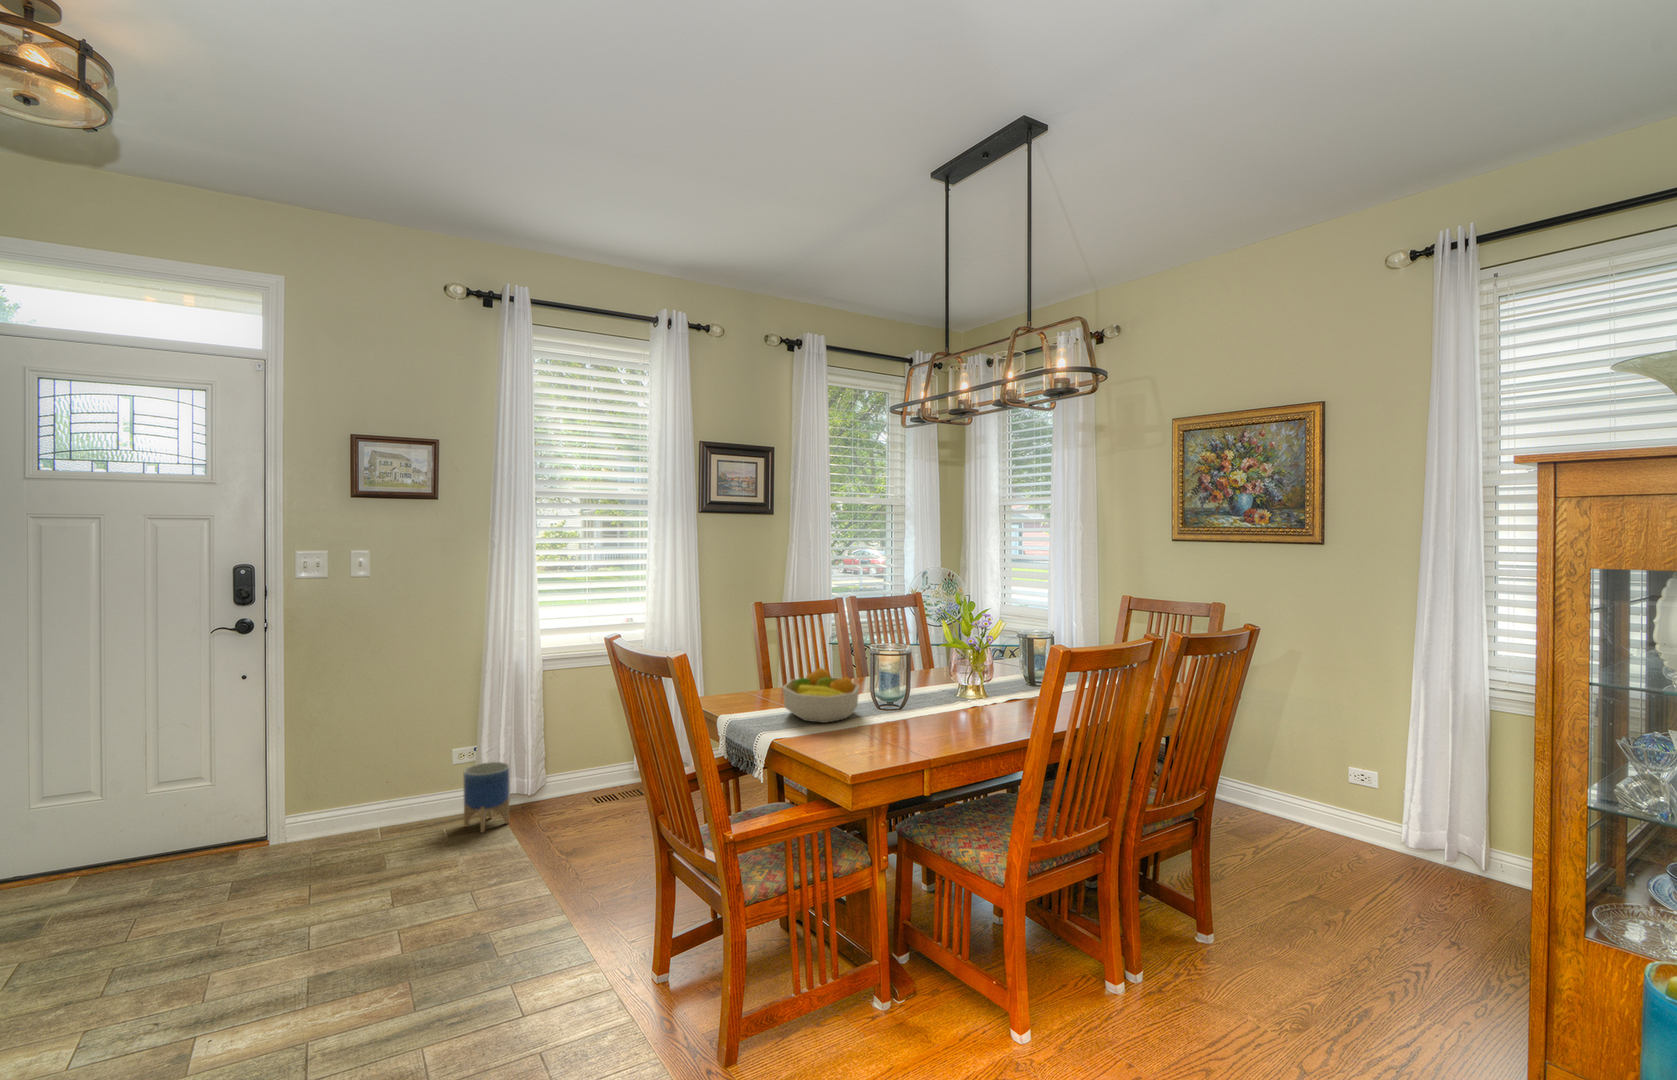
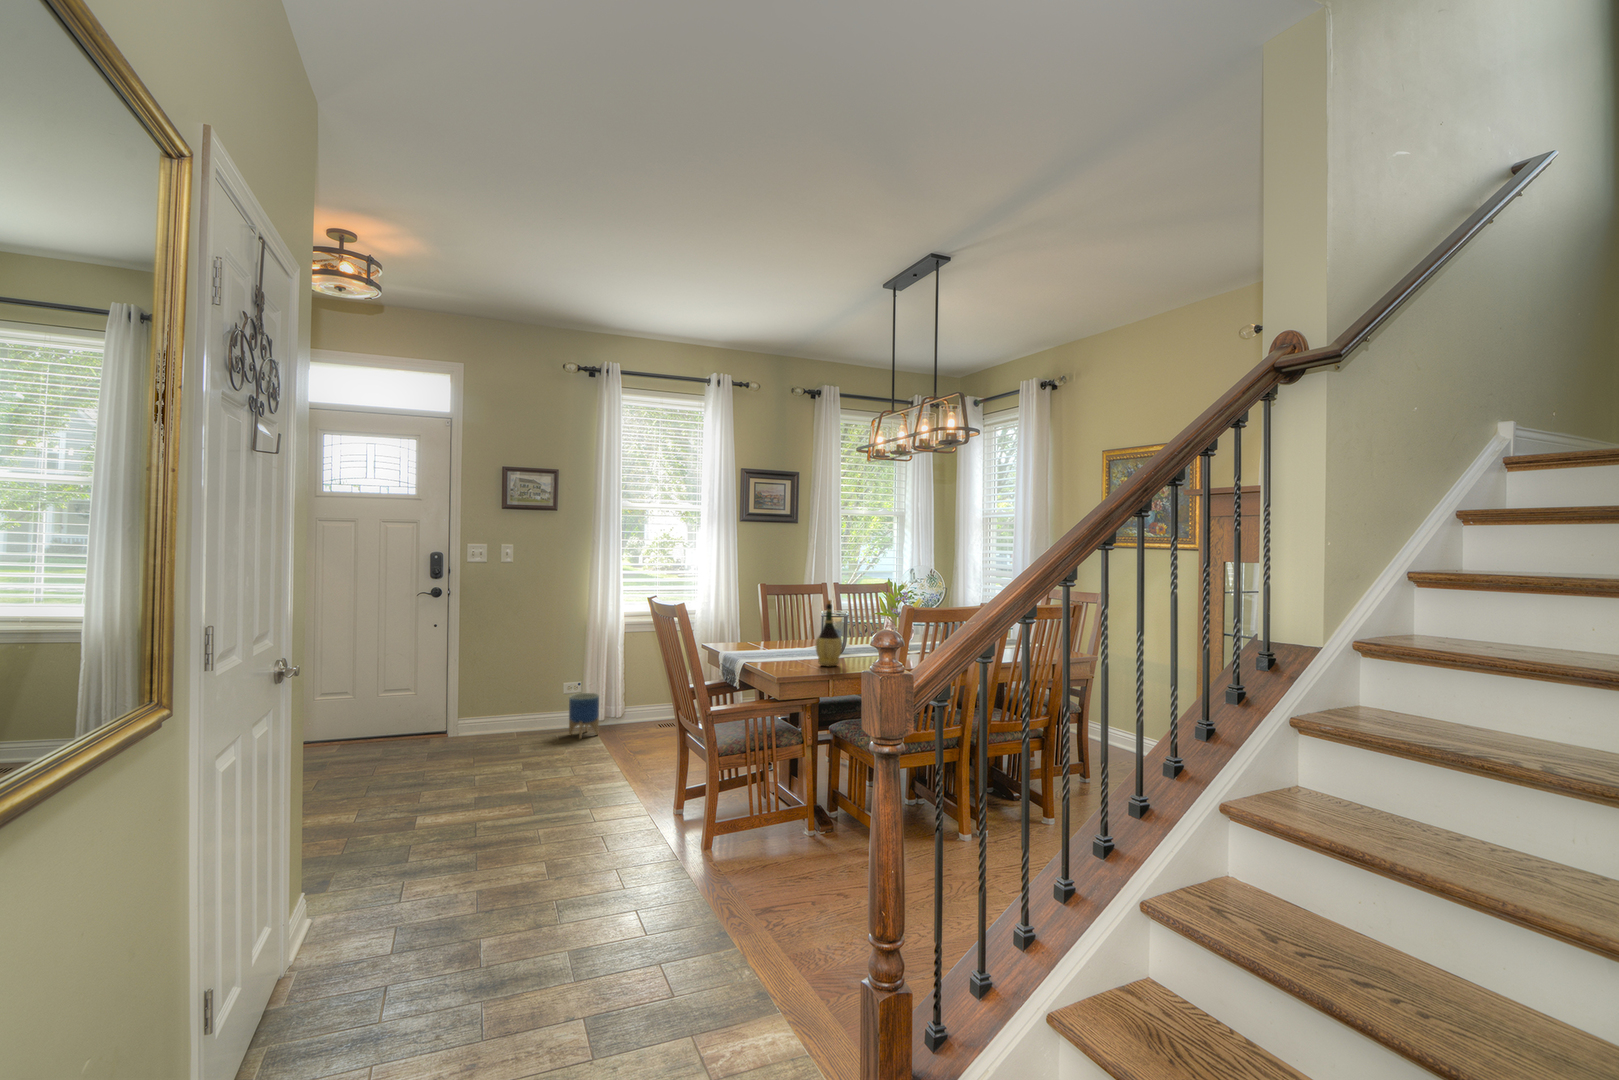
wine bottle: none [884,635,925,740] -> present [816,600,842,666]
fruit bowl: present [783,668,860,723] -> none [761,625,813,658]

